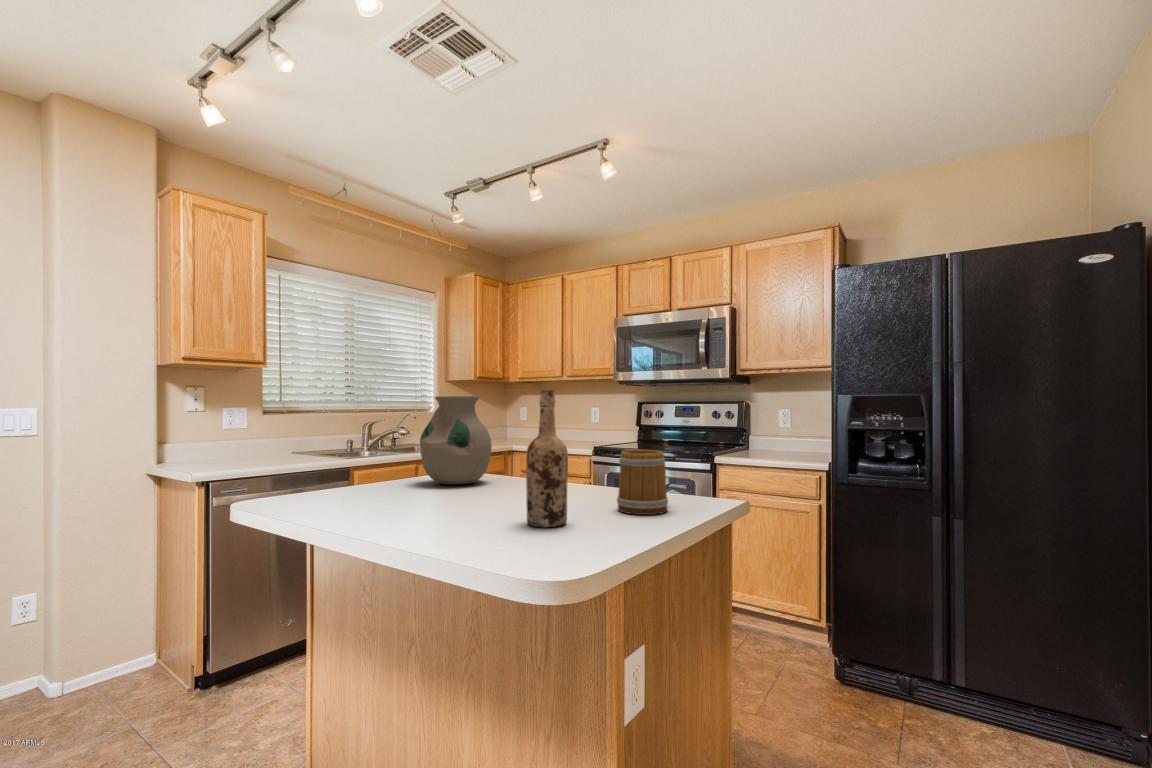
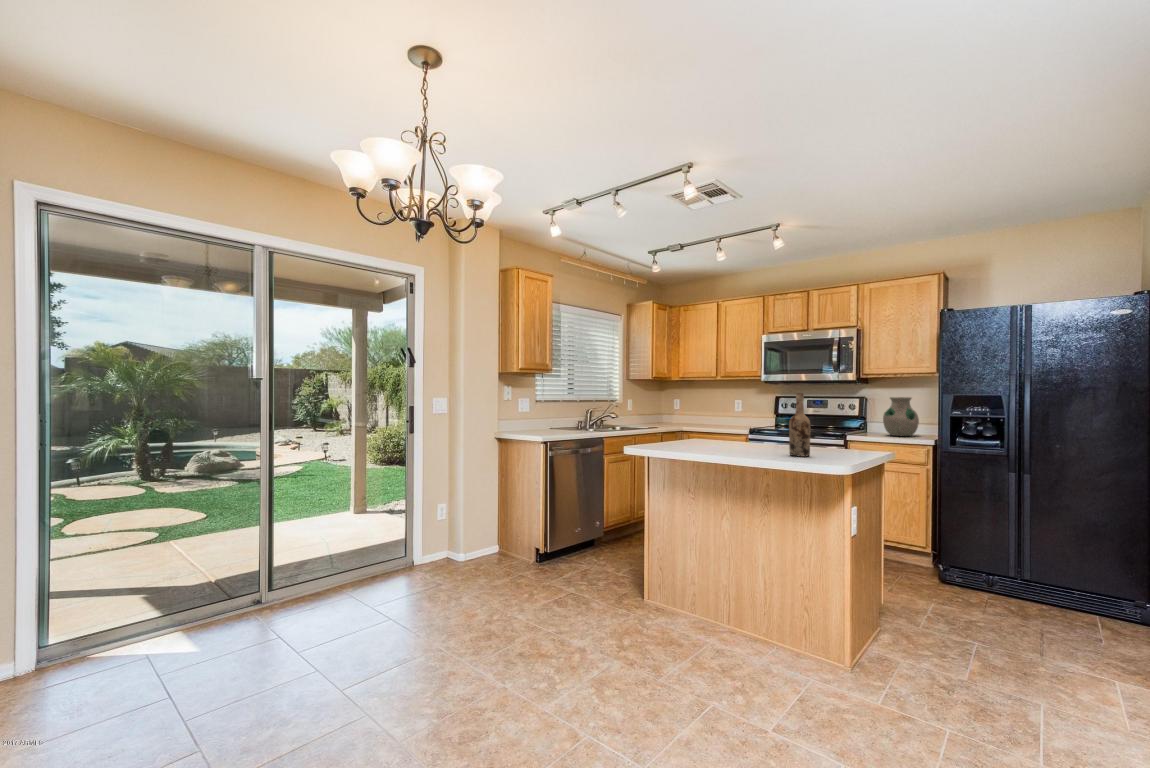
vase: present [420,396,492,485] -> present [883,397,919,436]
mug: present [617,450,668,515] -> none [825,423,854,455]

